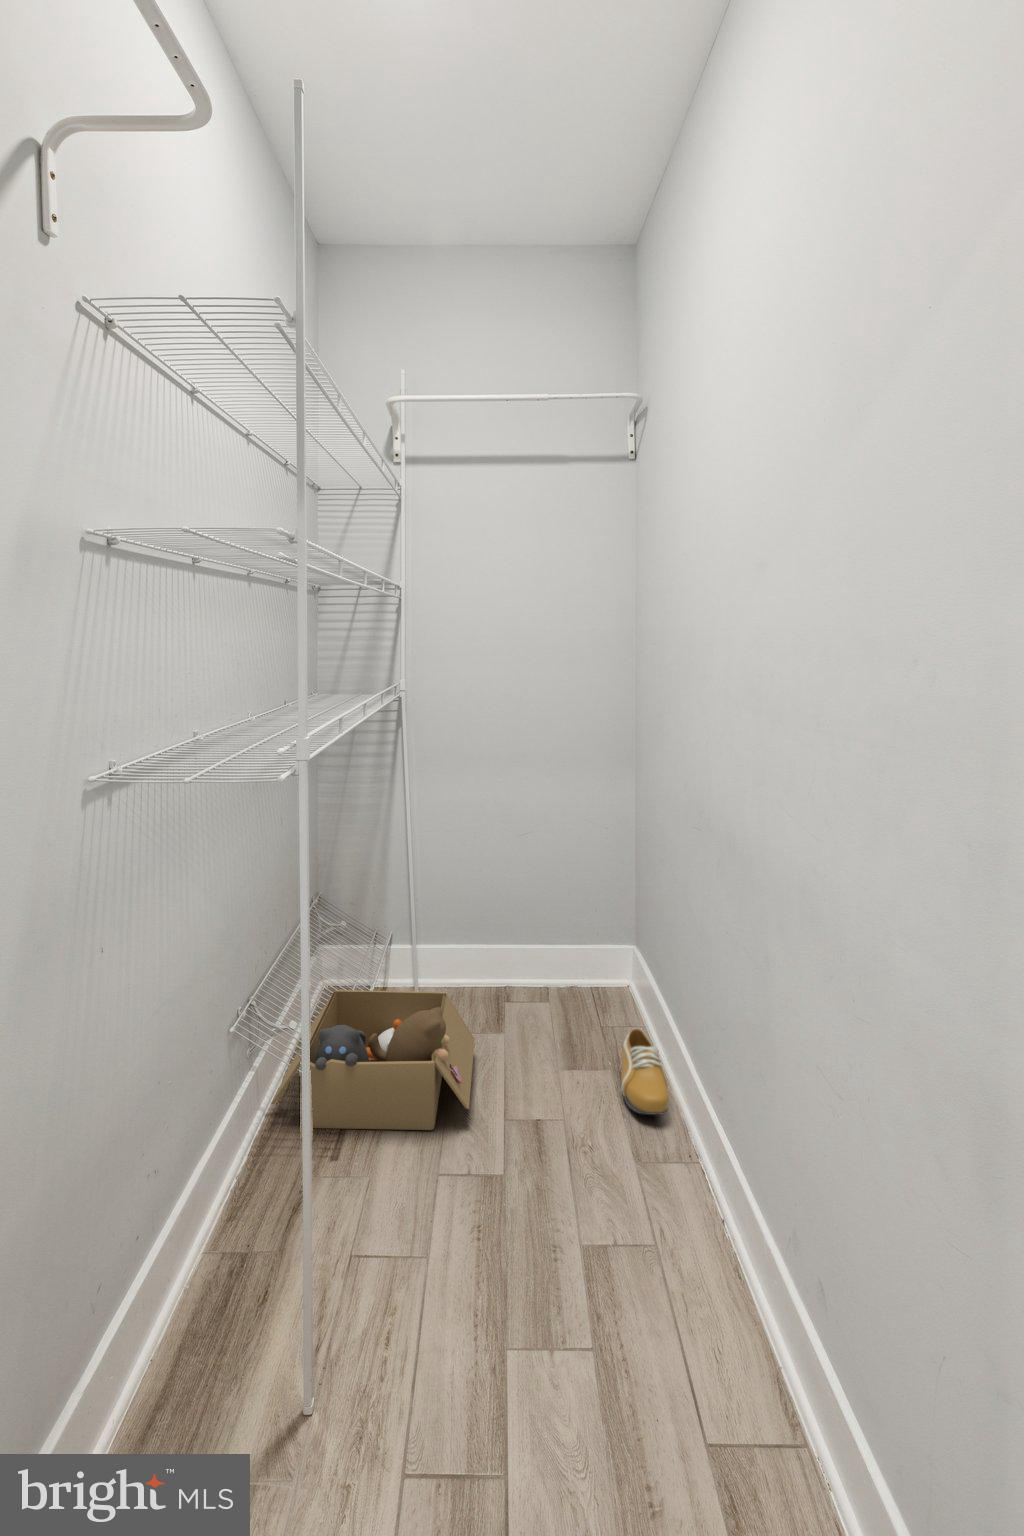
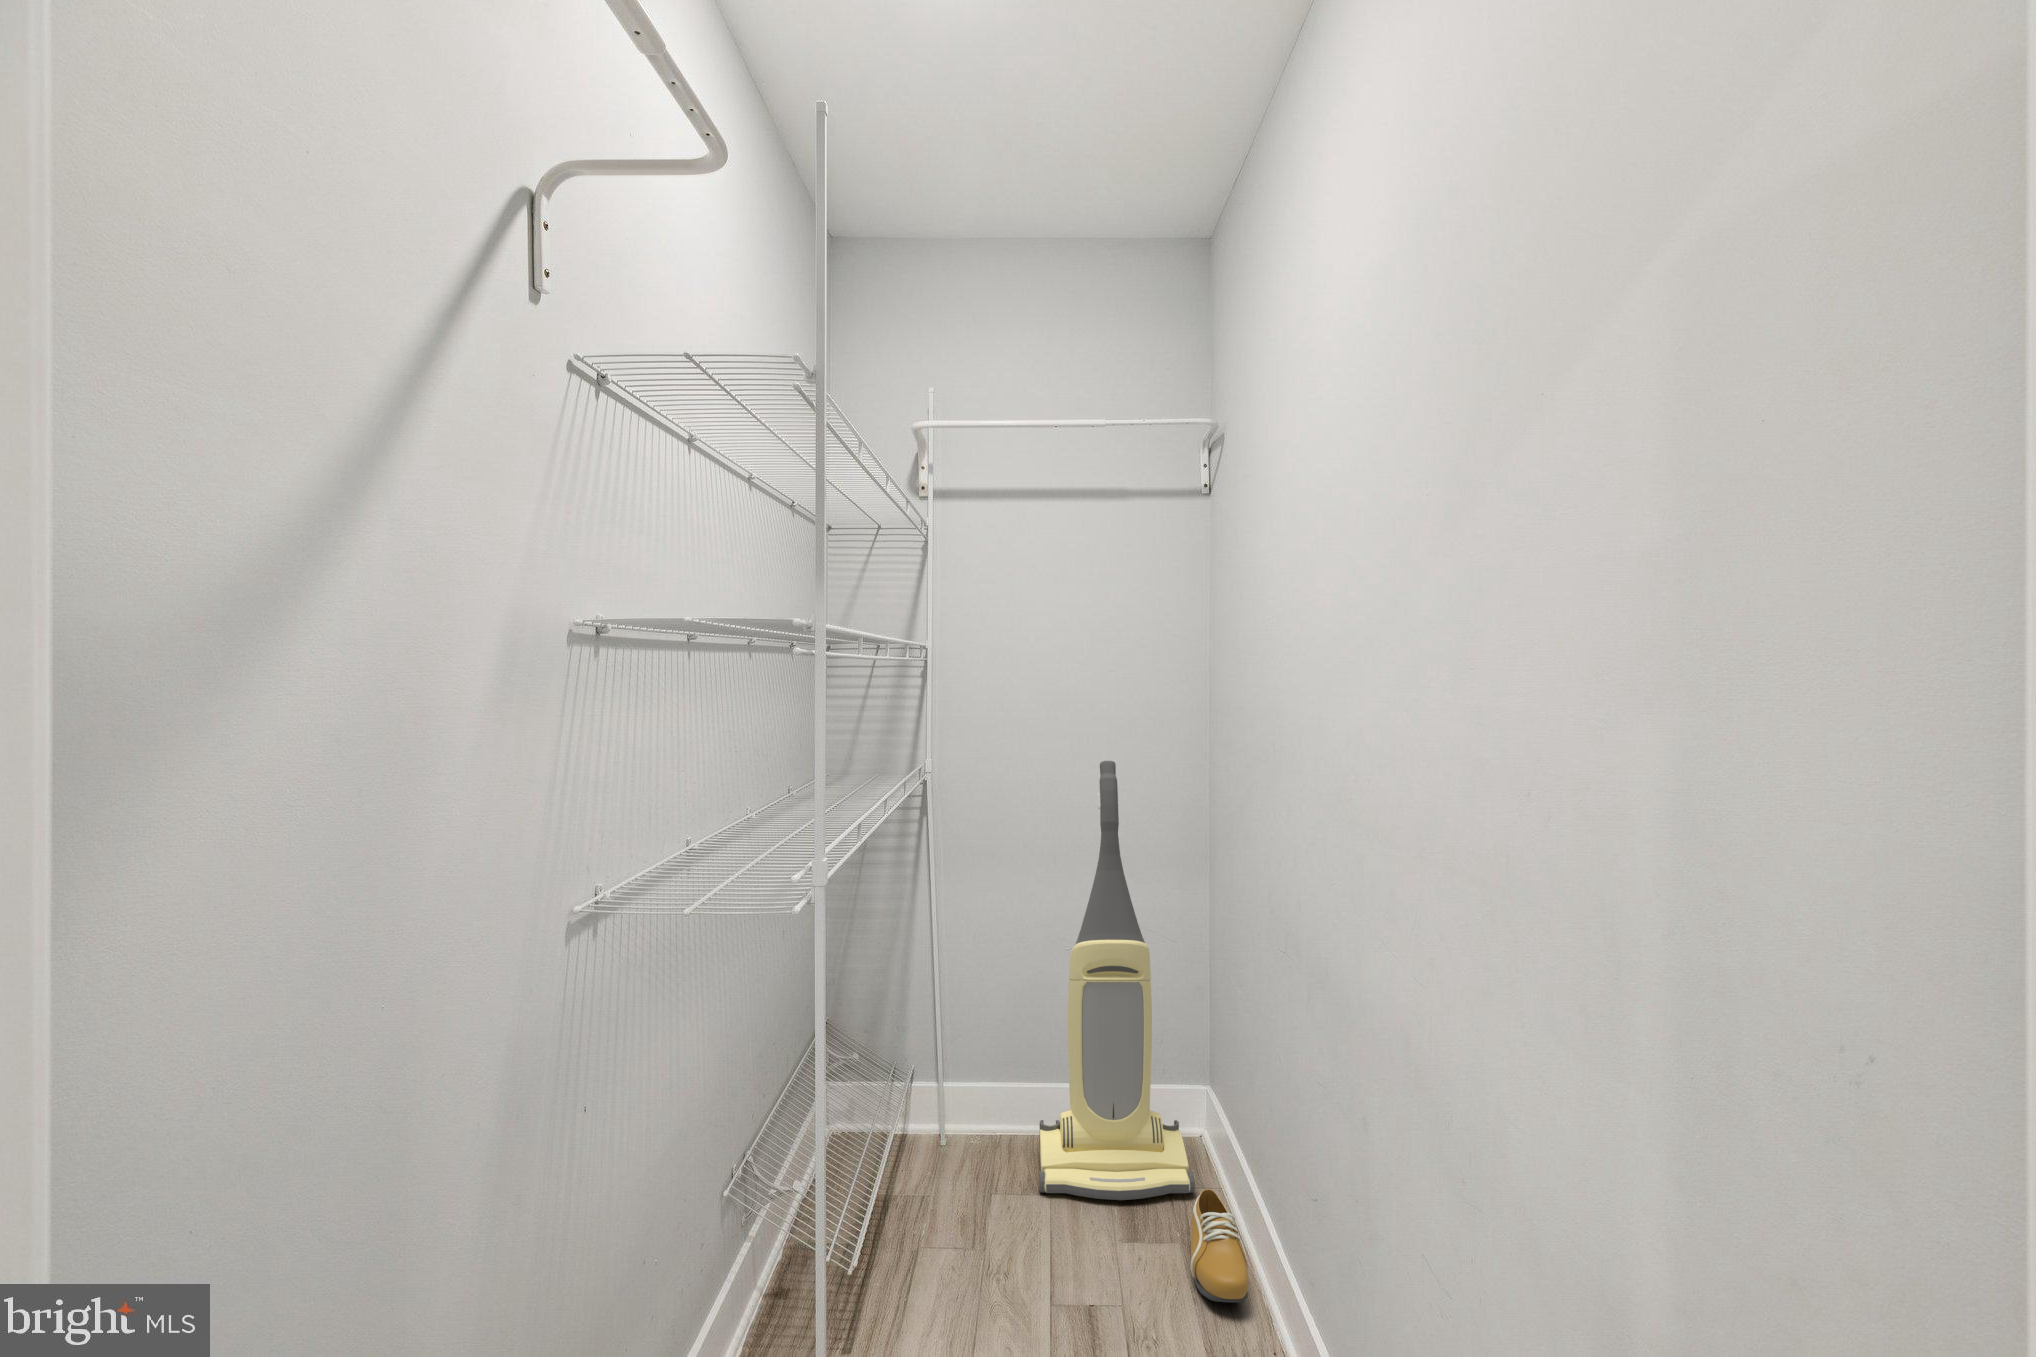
vacuum cleaner: none [497,678,624,1038] -> present [1039,761,1195,1200]
cardboard box: present [271,990,475,1130] -> none [769,1138,1012,1319]

